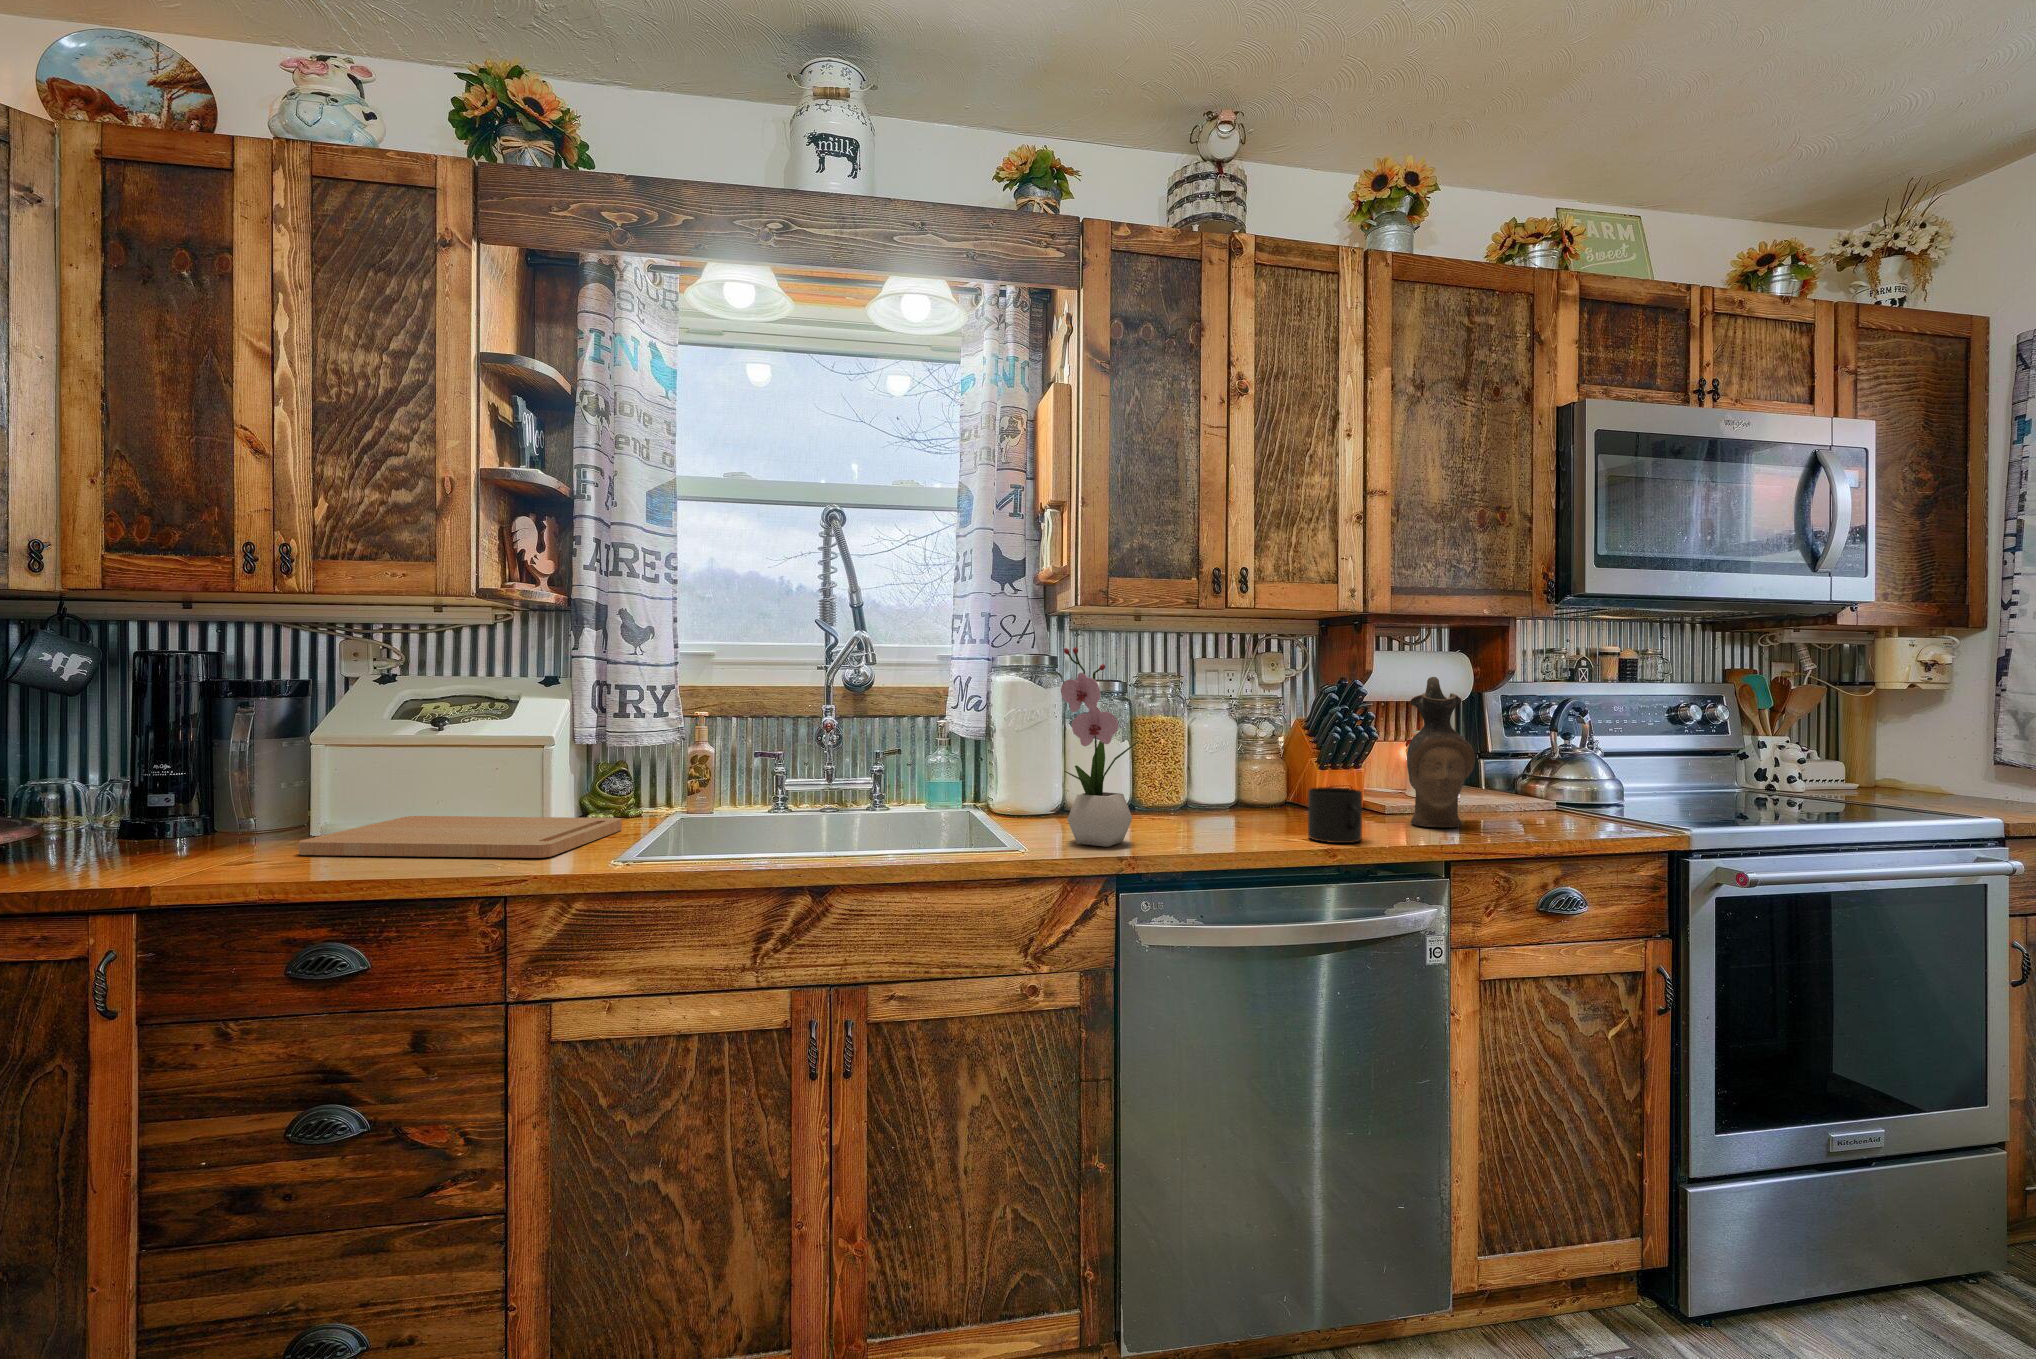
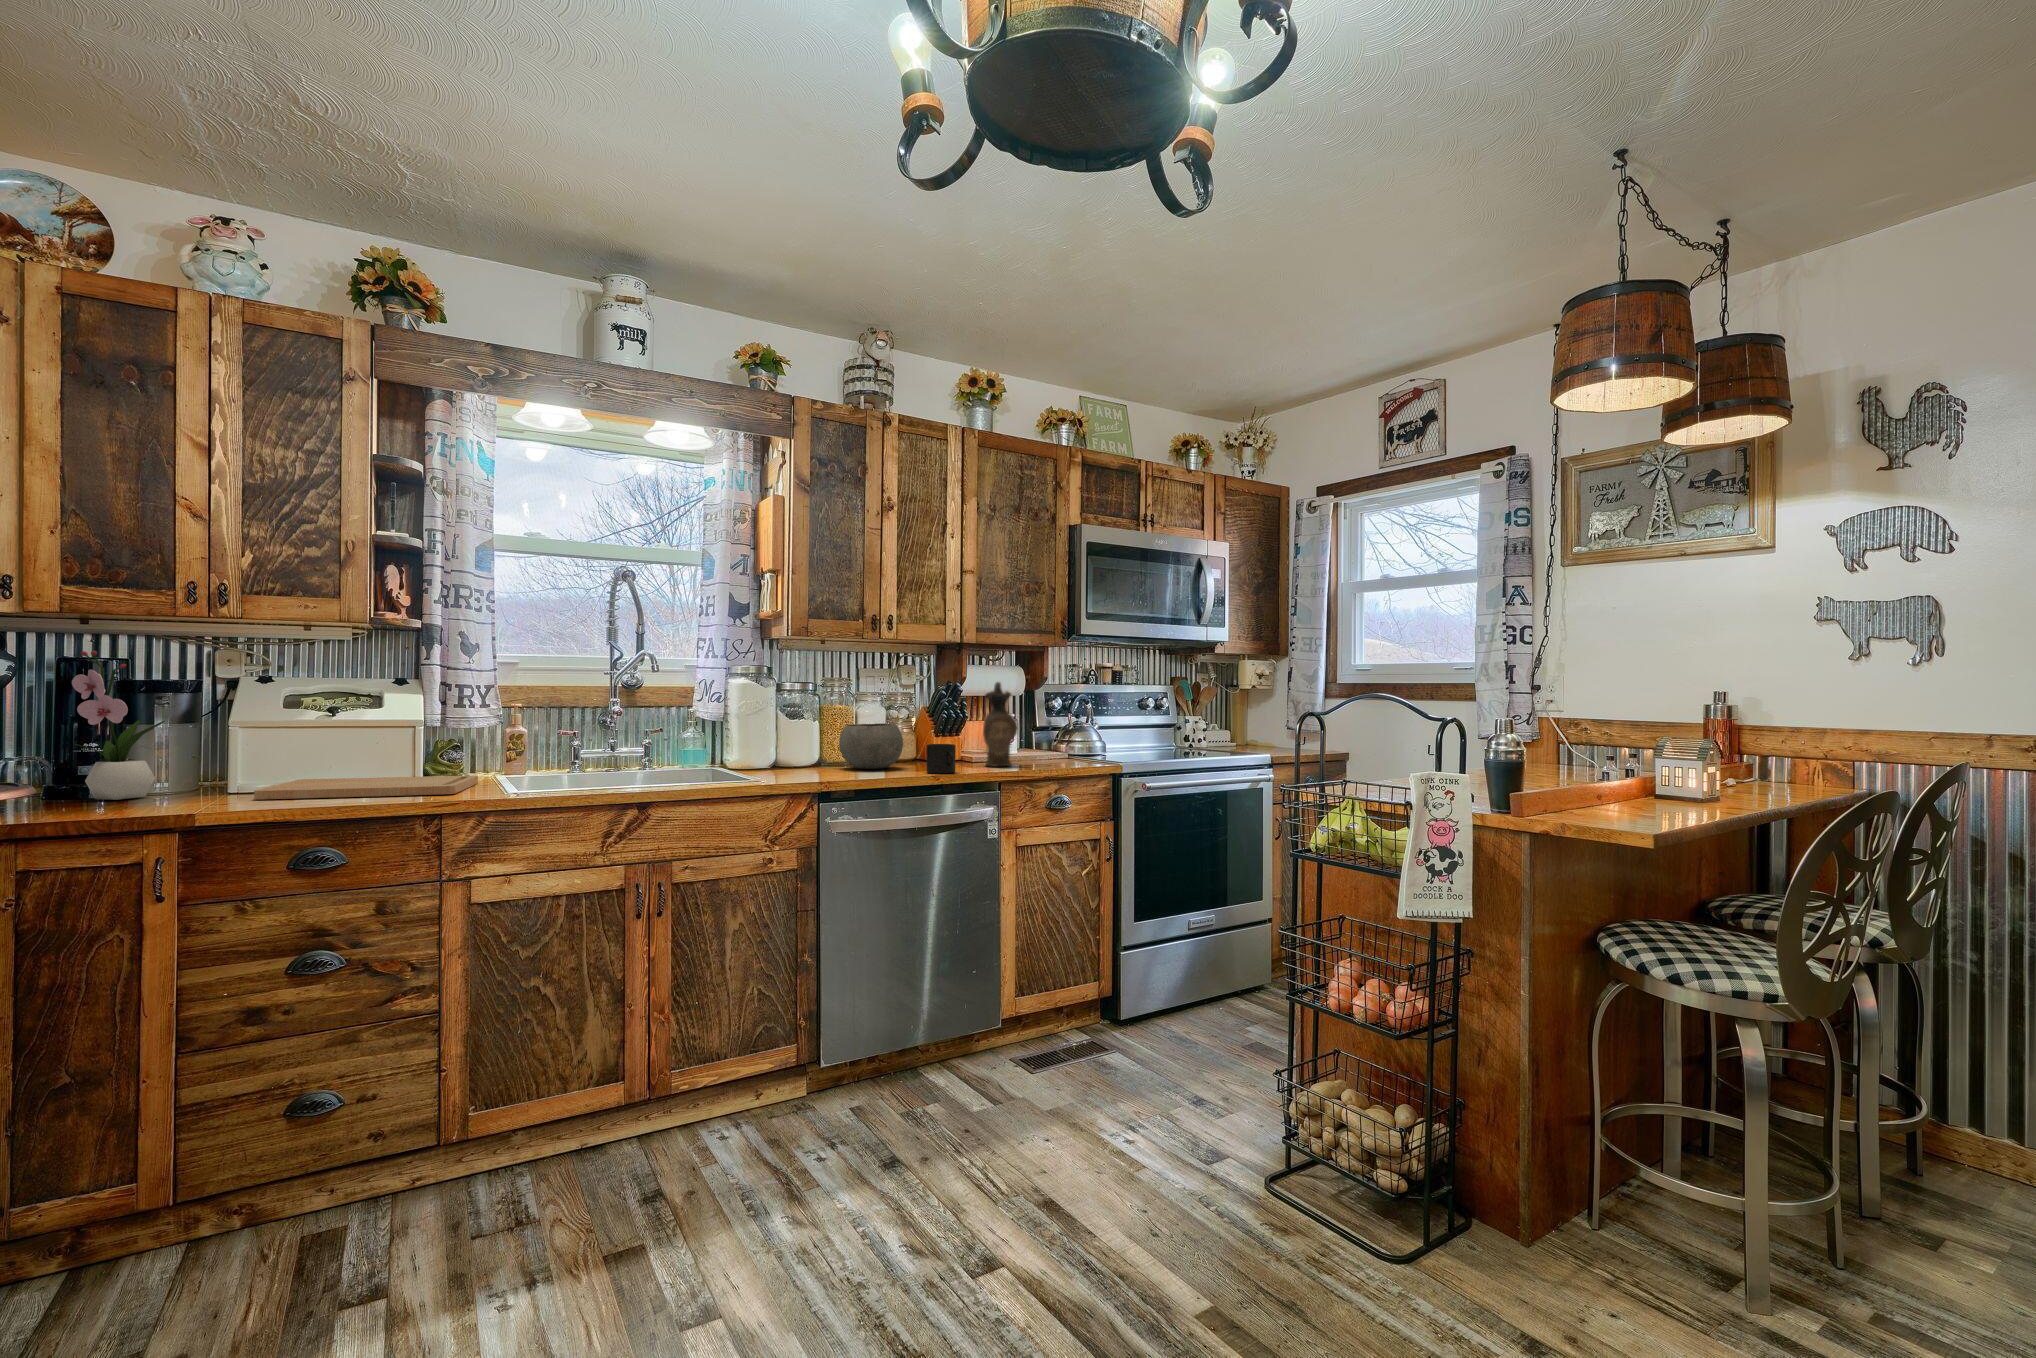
flower arrangement: present [1061,647,1139,847] -> present [72,651,165,800]
bowl: none [1158,746,1265,824] -> present [839,723,903,769]

